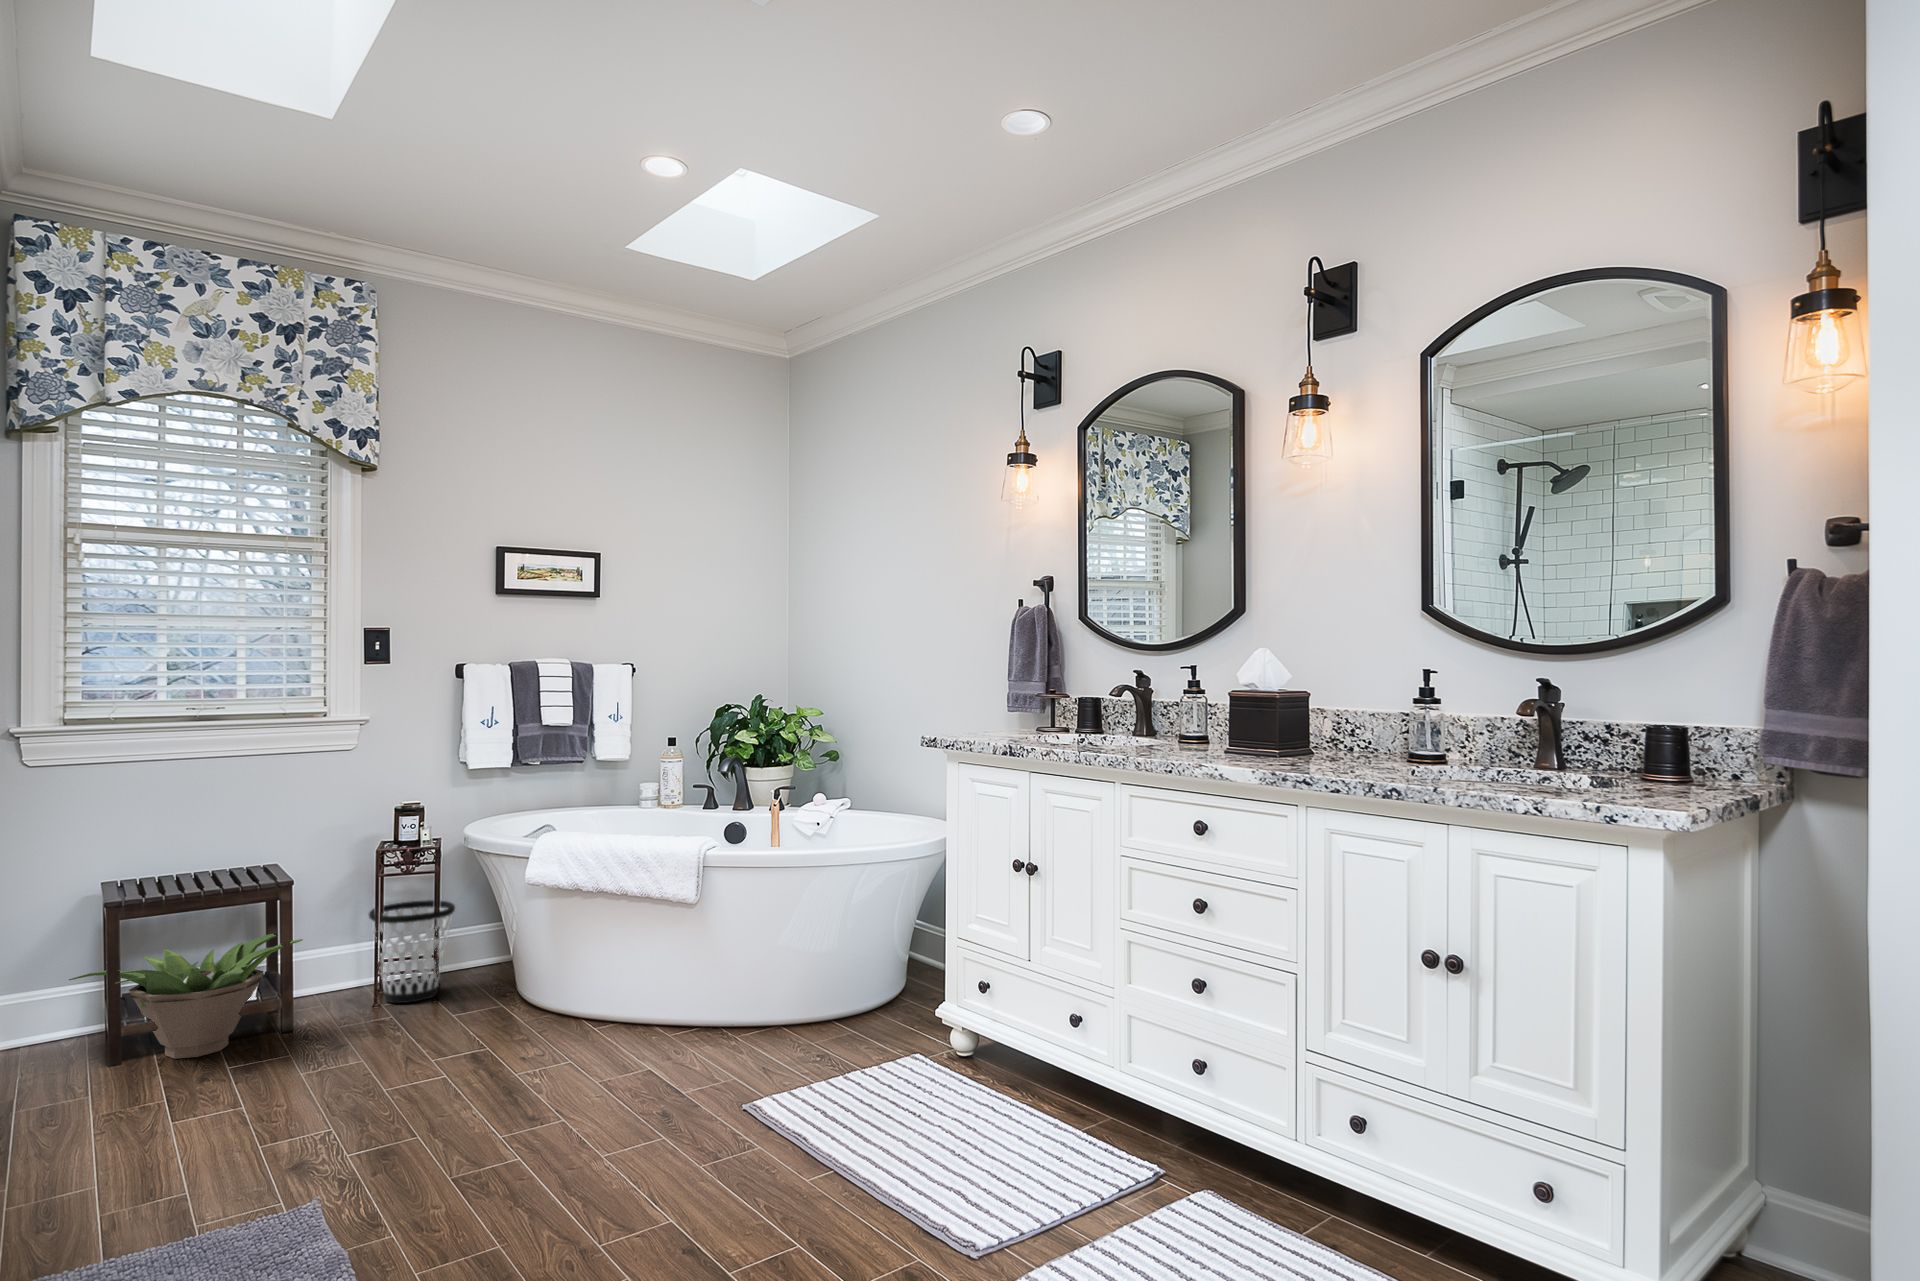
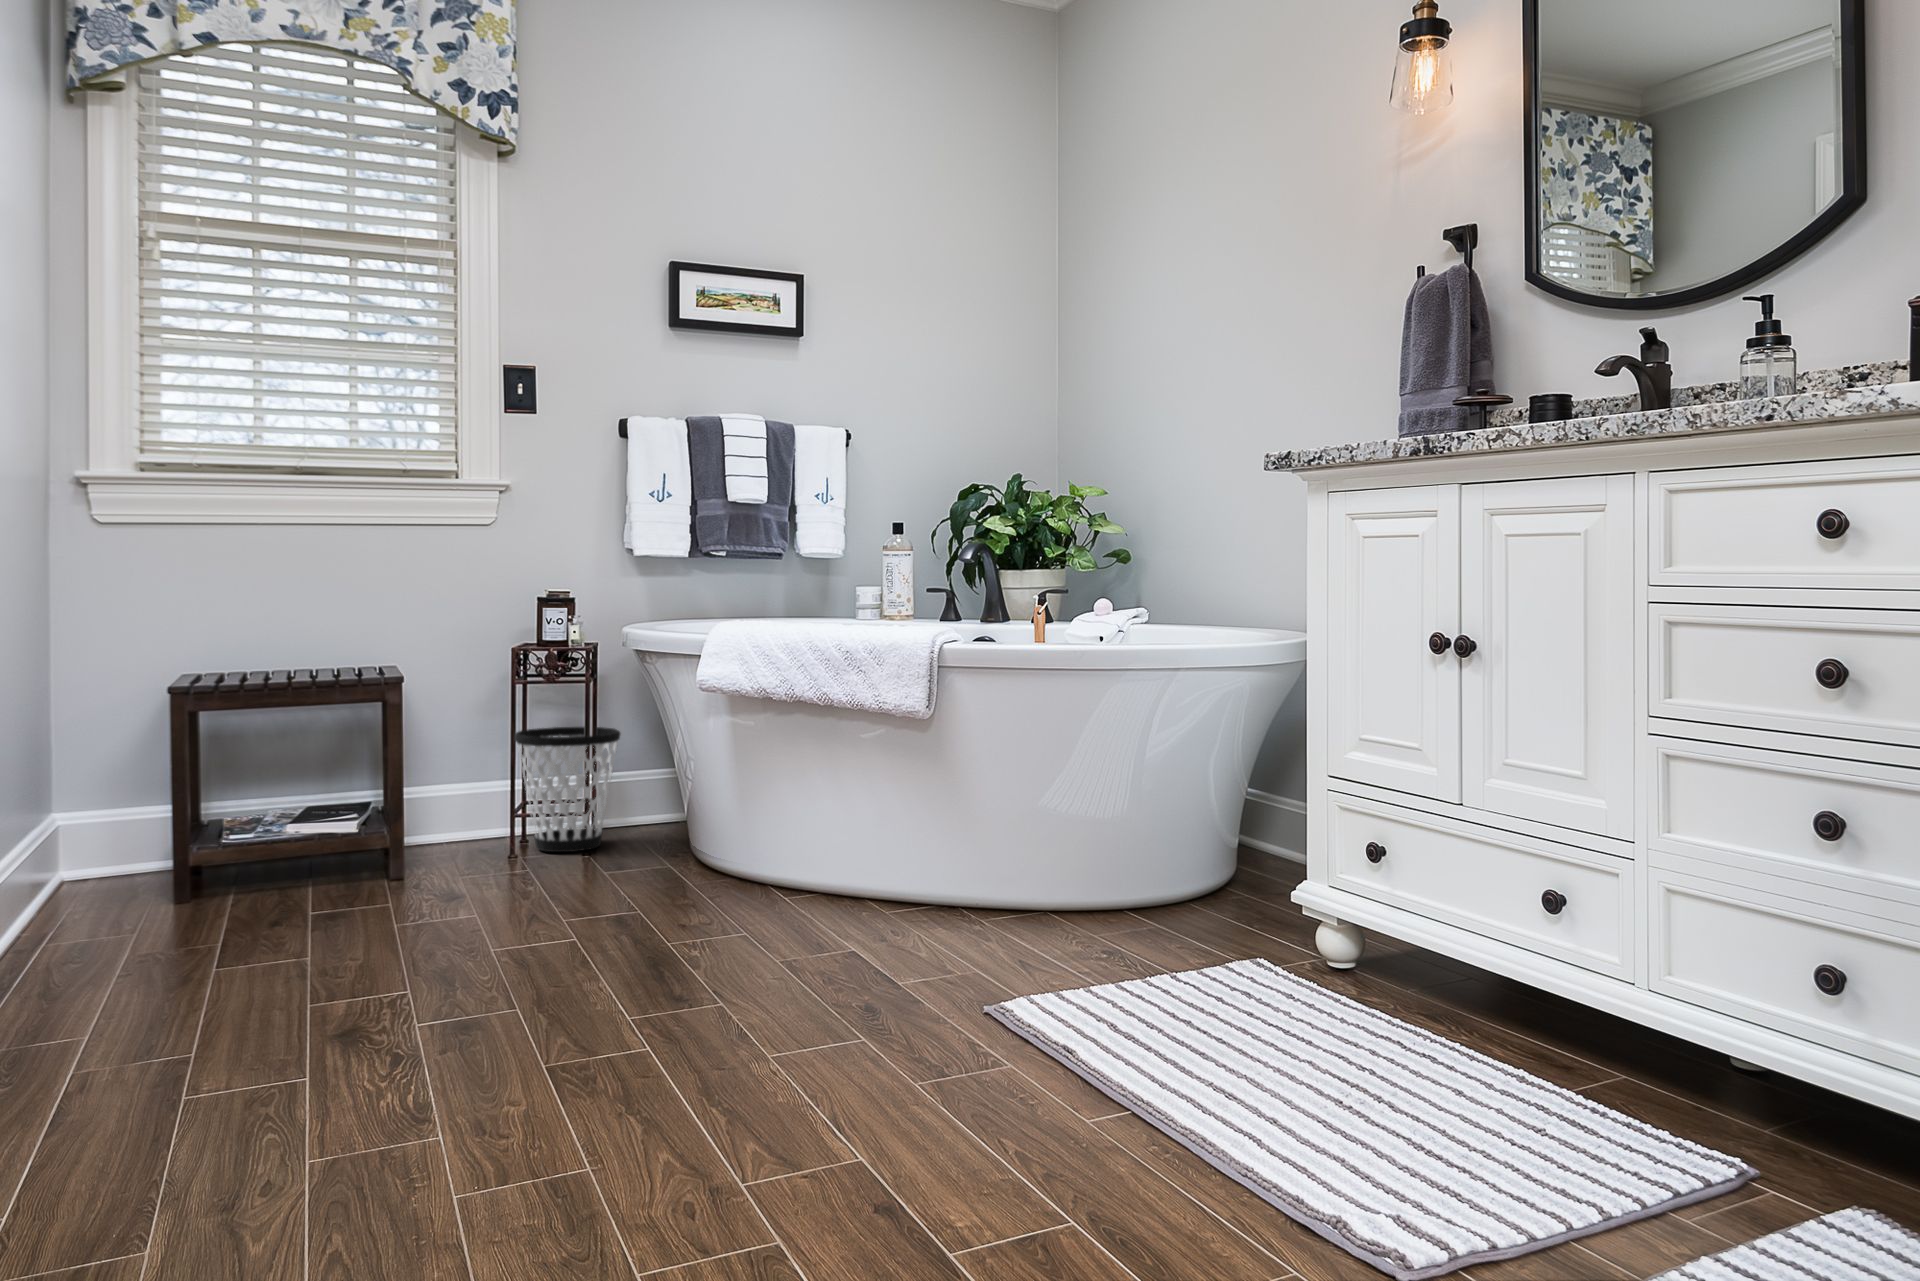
decorative plant: present [69,934,303,1059] -> none [150,747,425,892]

